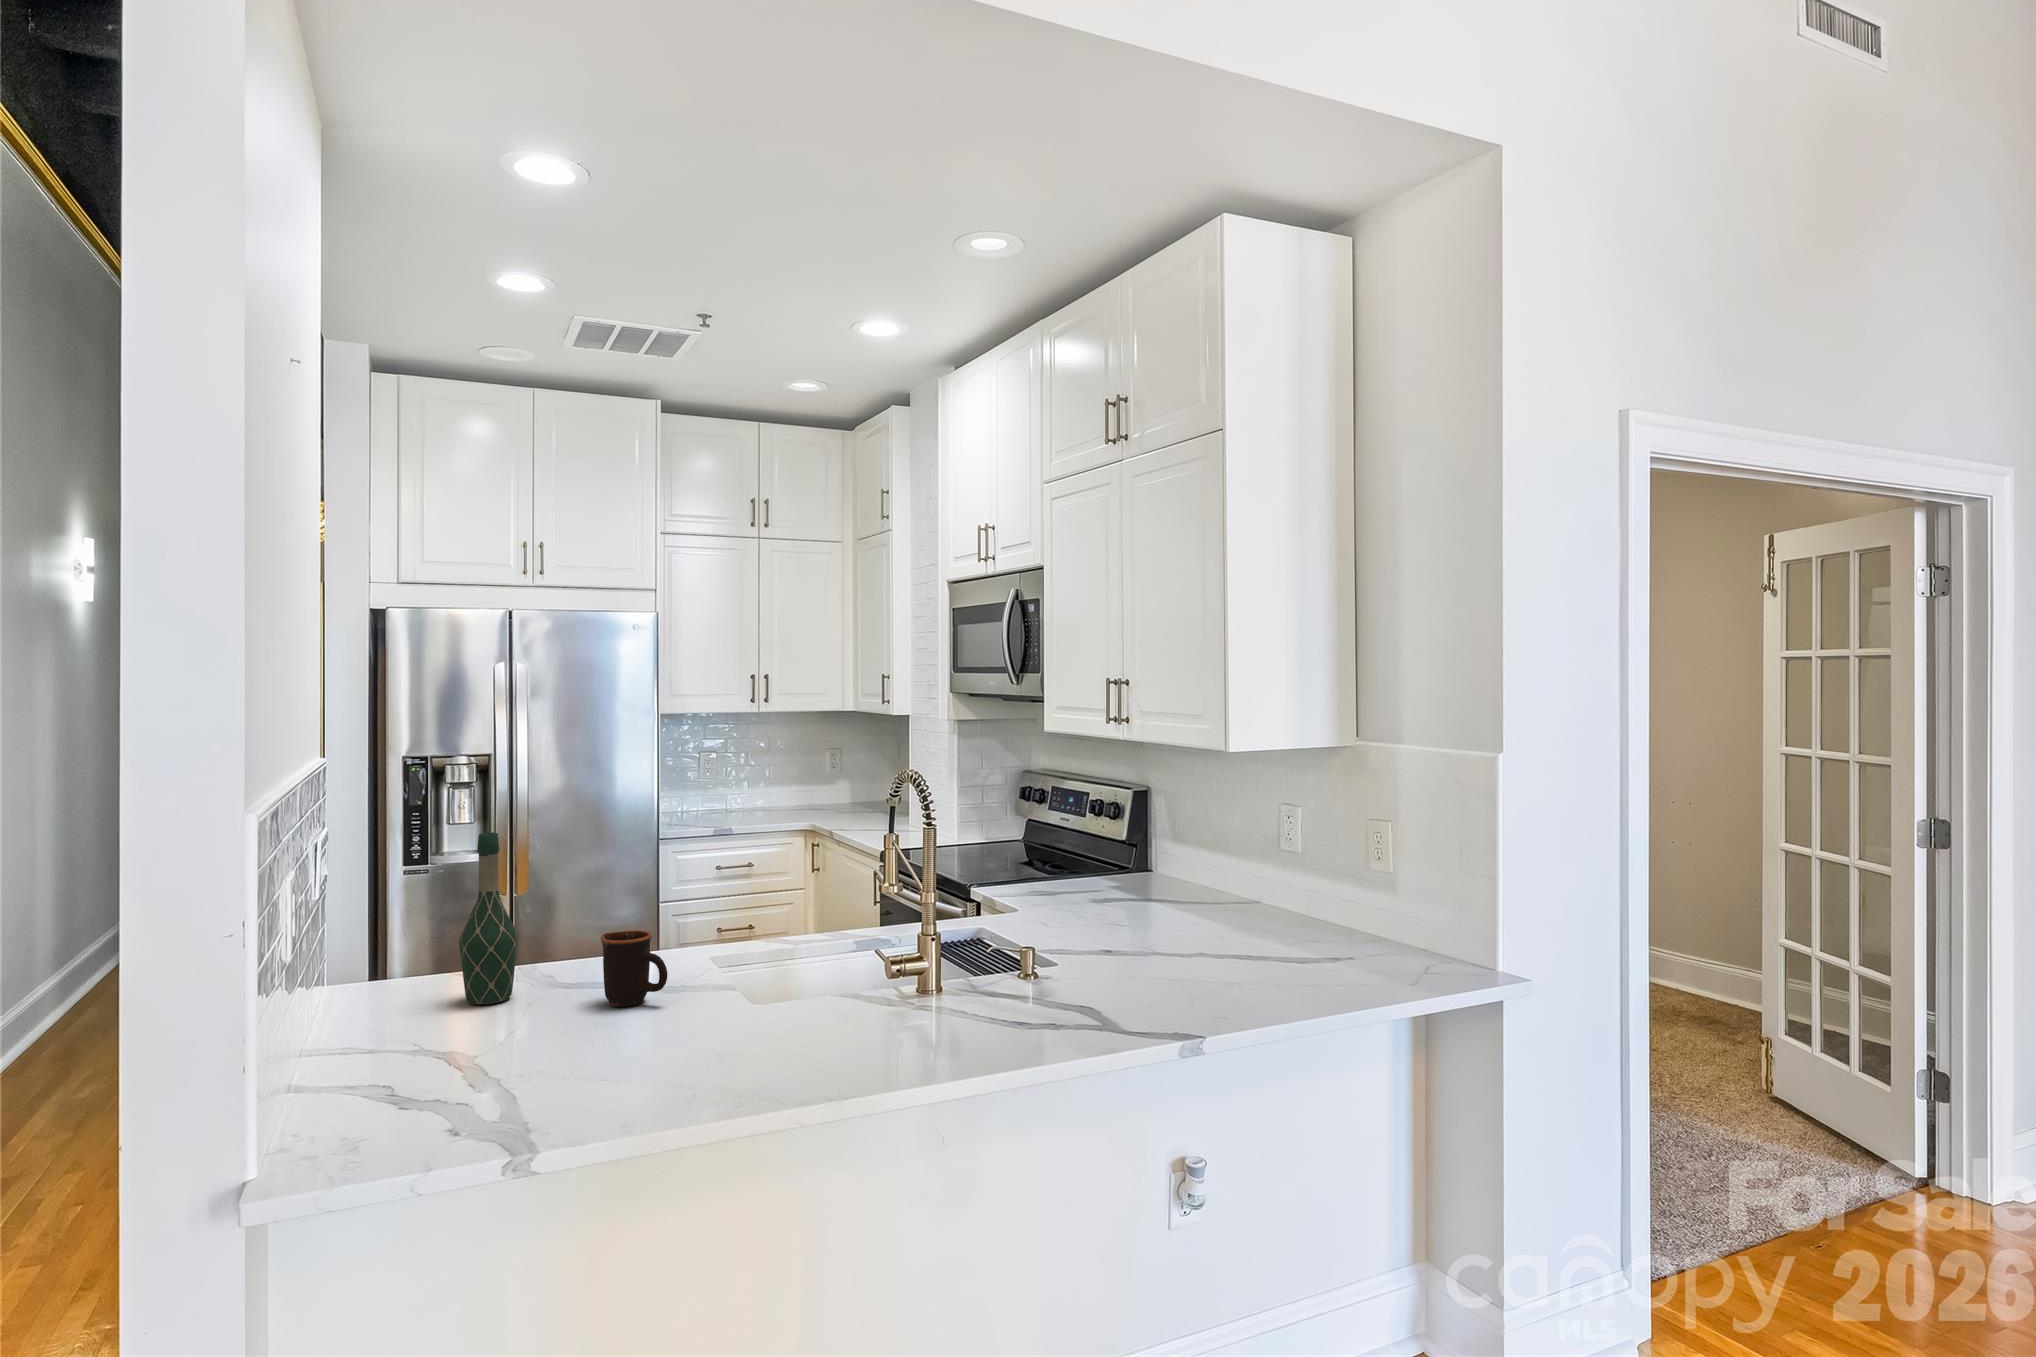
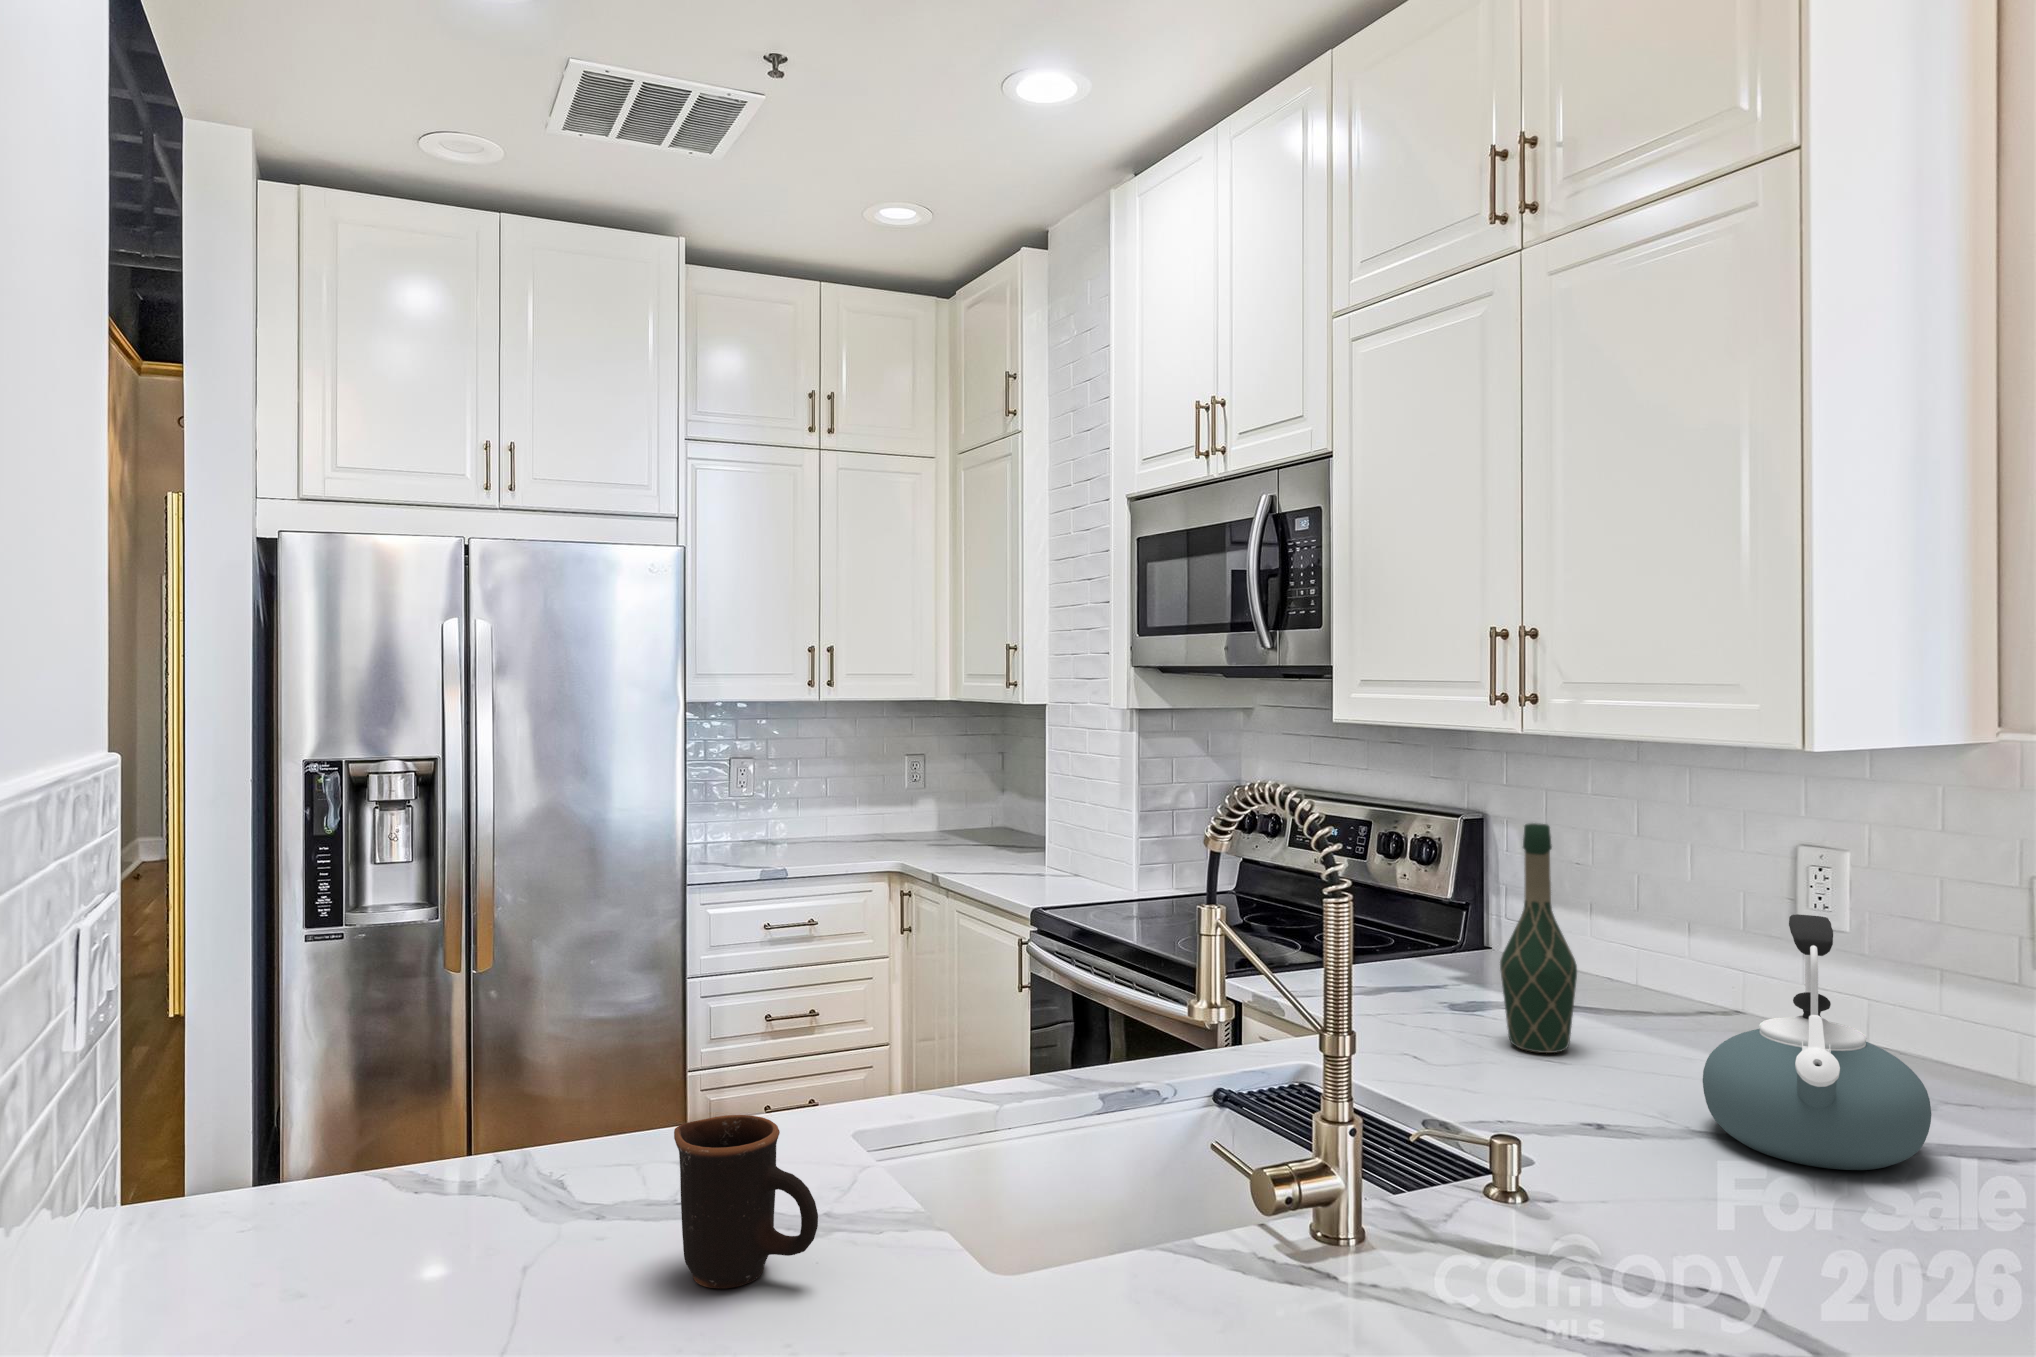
wine bottle: present [459,832,518,1004] -> present [1500,823,1577,1053]
kettle: none [1160,840,1262,967] -> present [1703,914,1931,1170]

